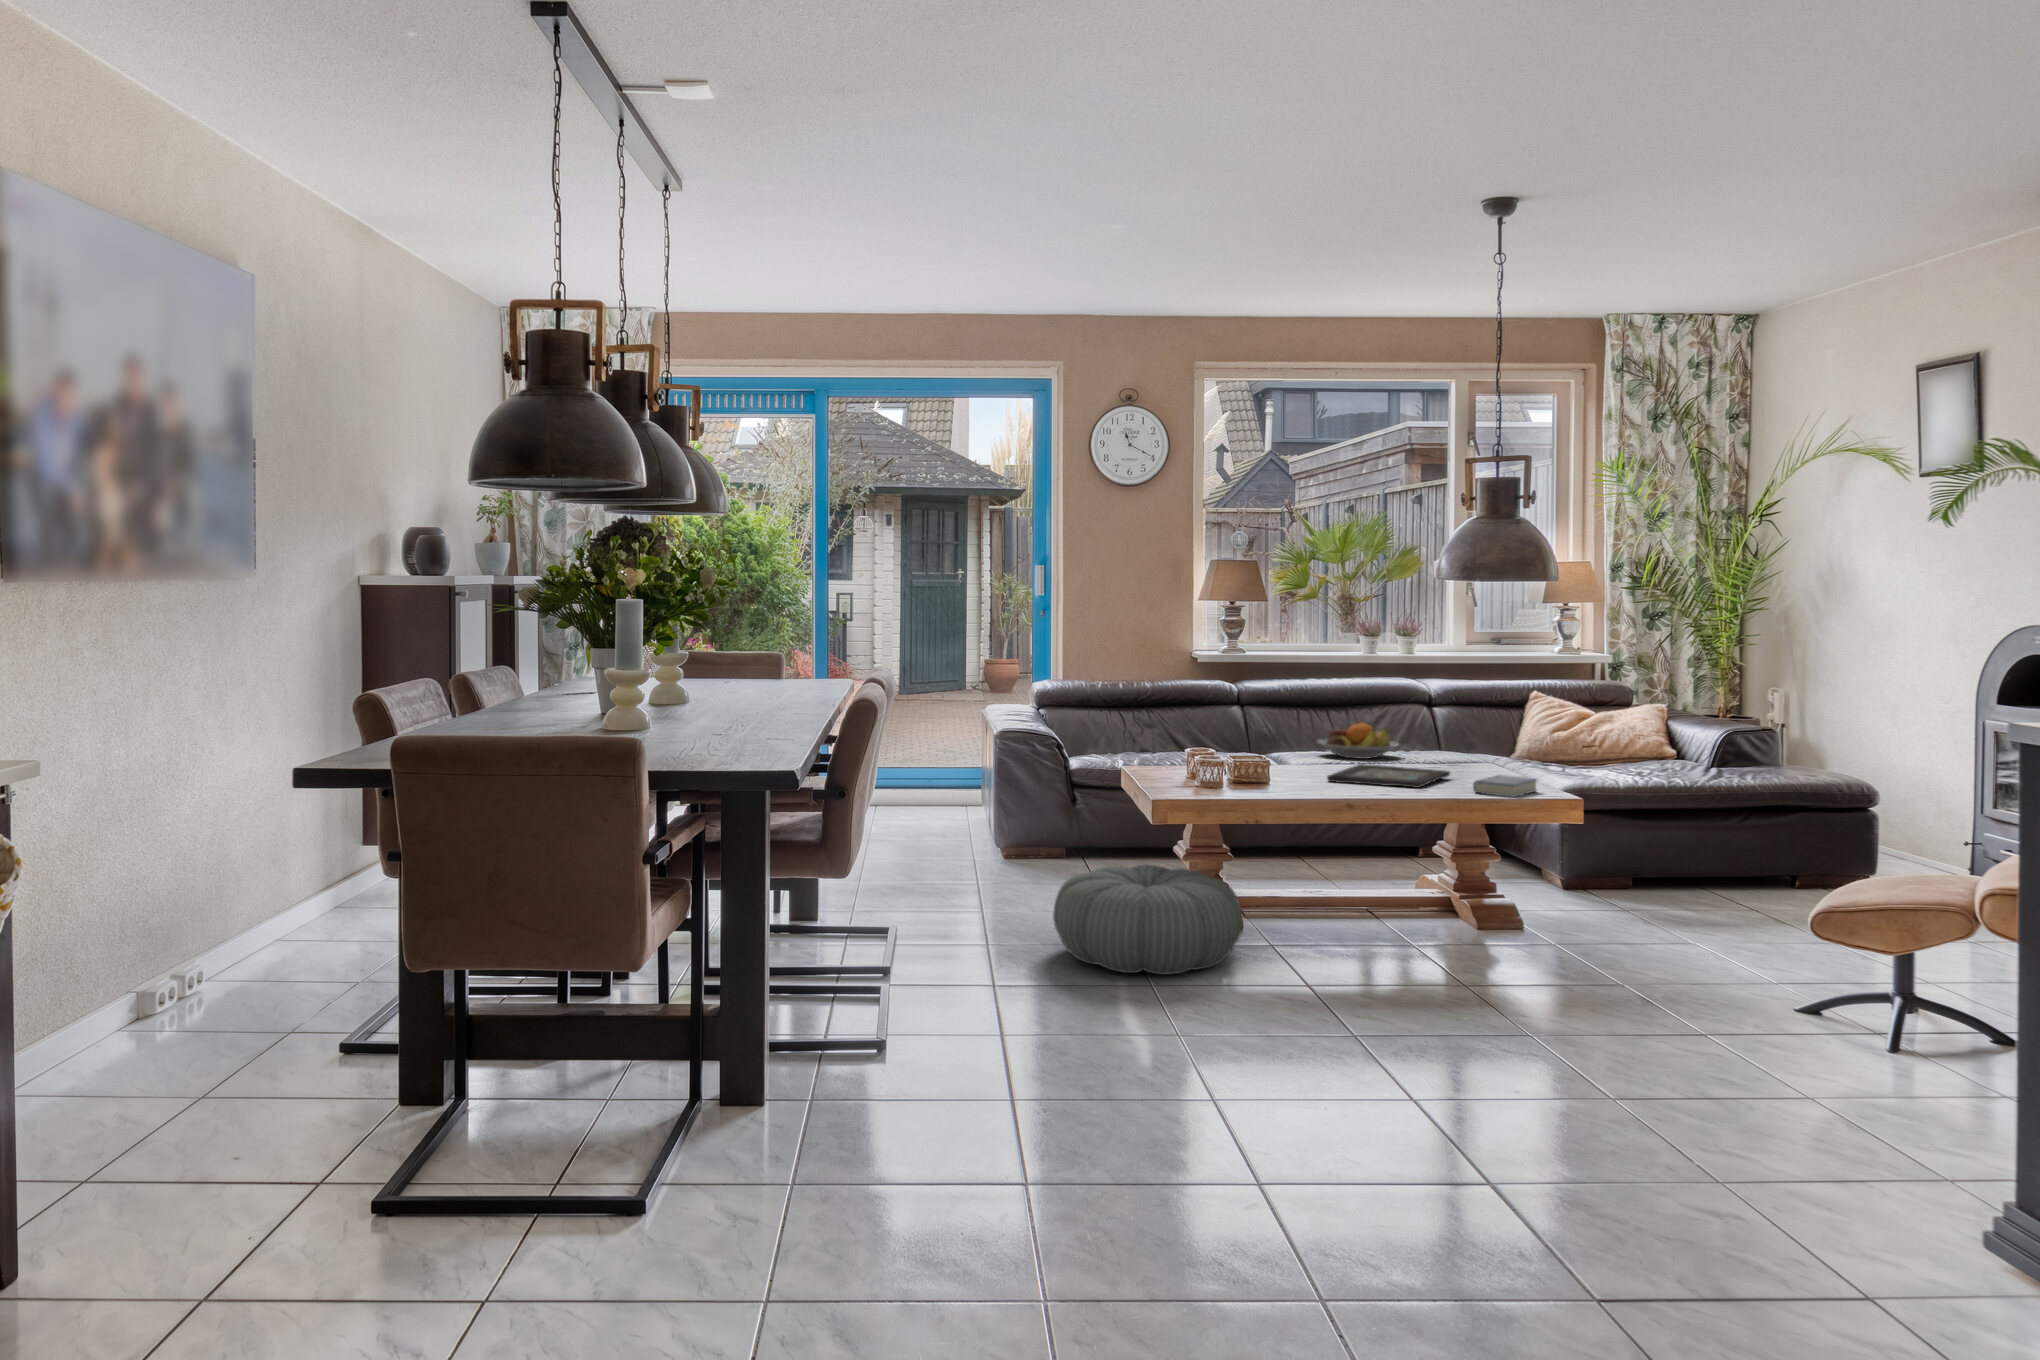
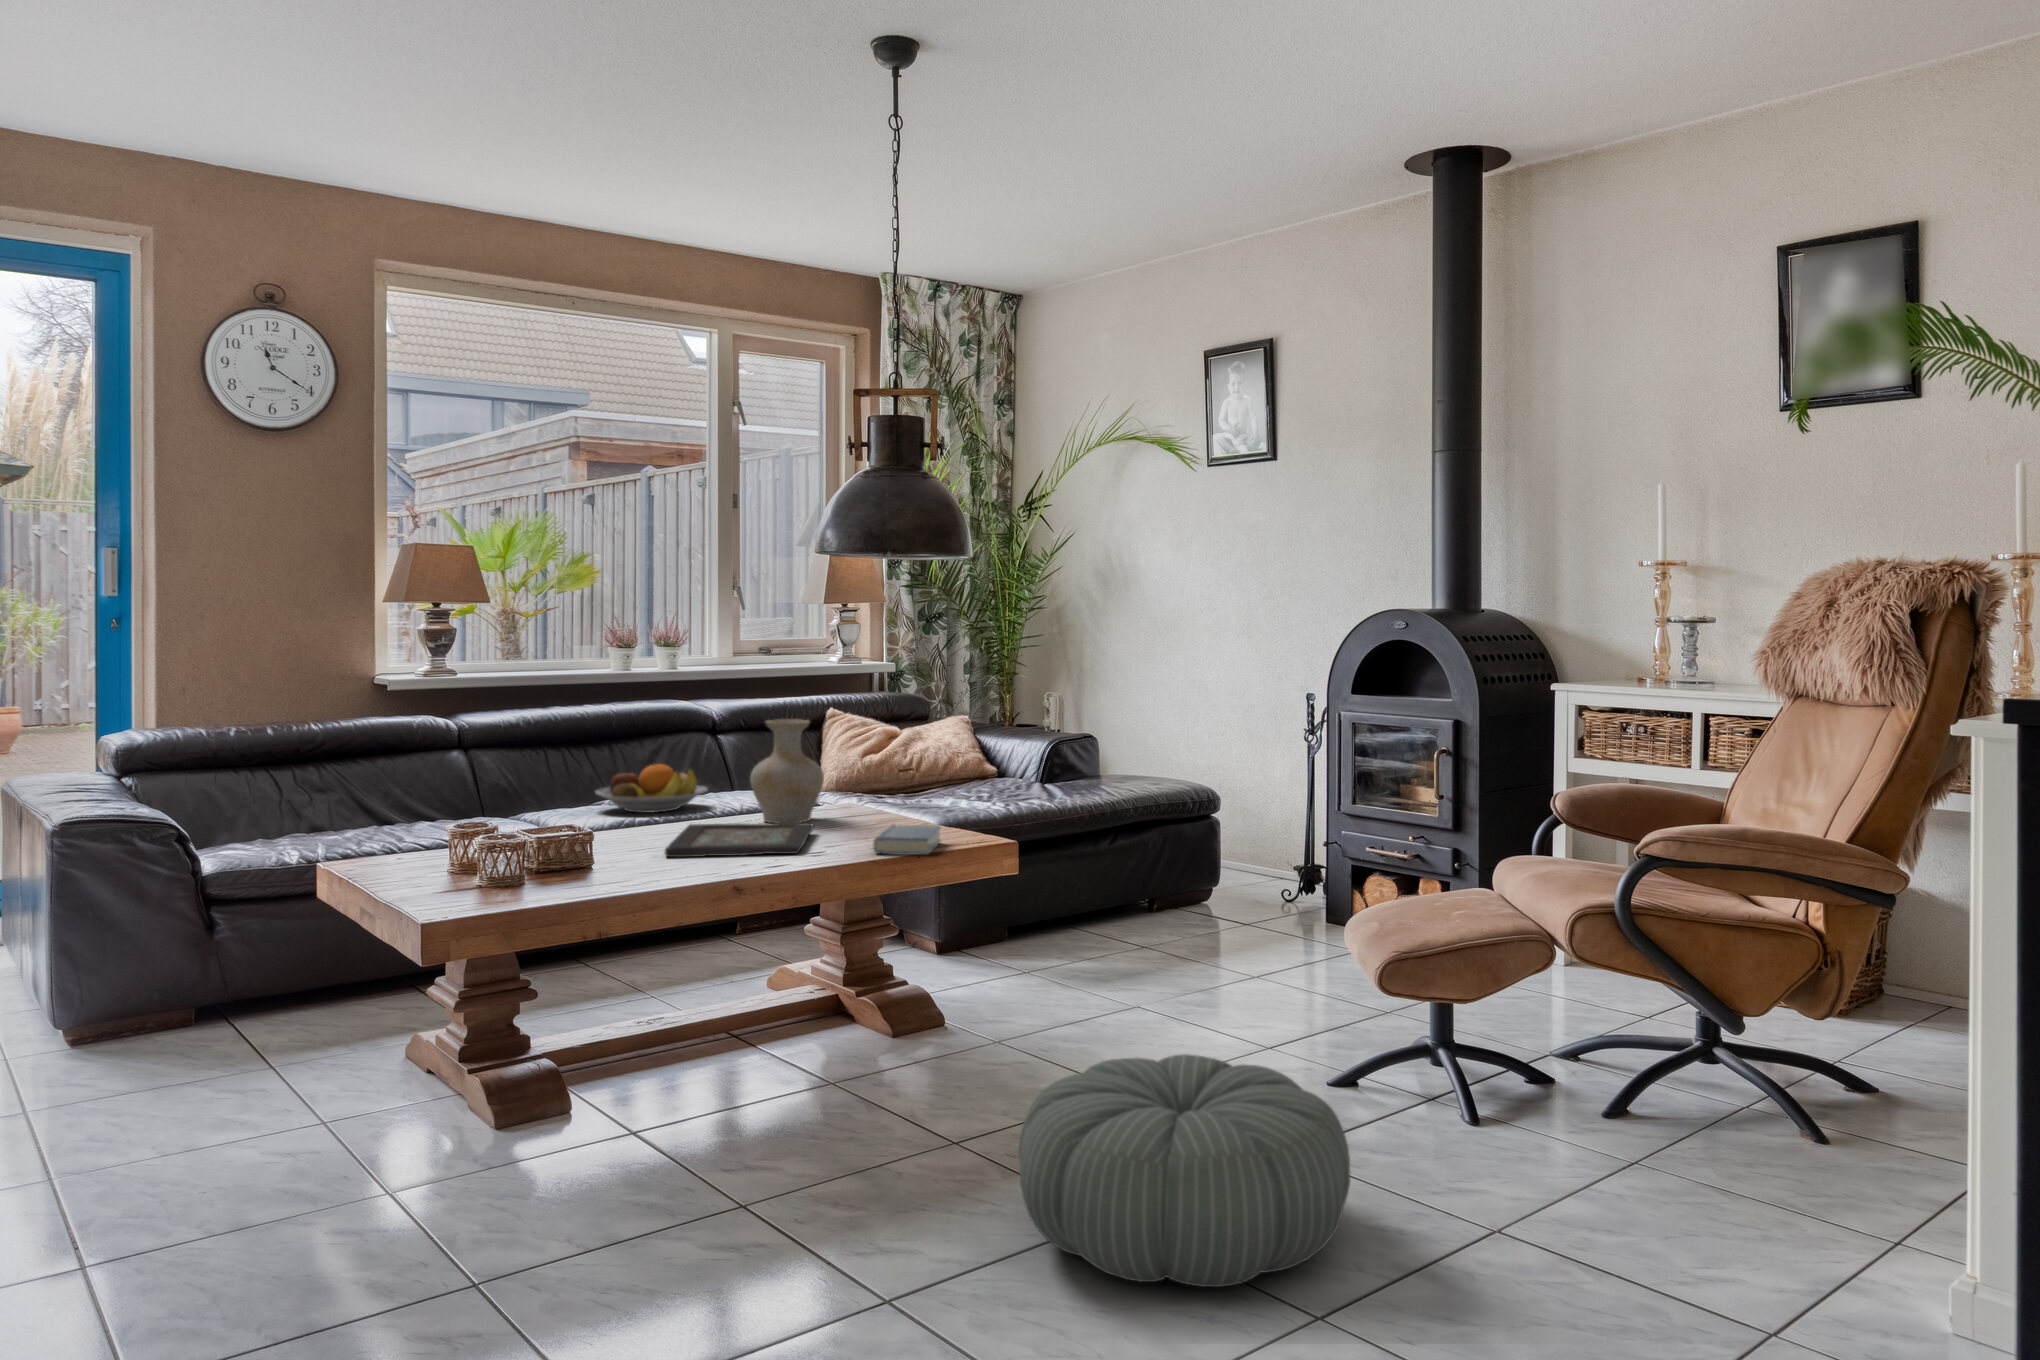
vase: none [1416,694,1474,772] -> present [750,719,824,824]
pouf: present [1053,865,1242,974] -> present [1019,1054,1350,1287]

